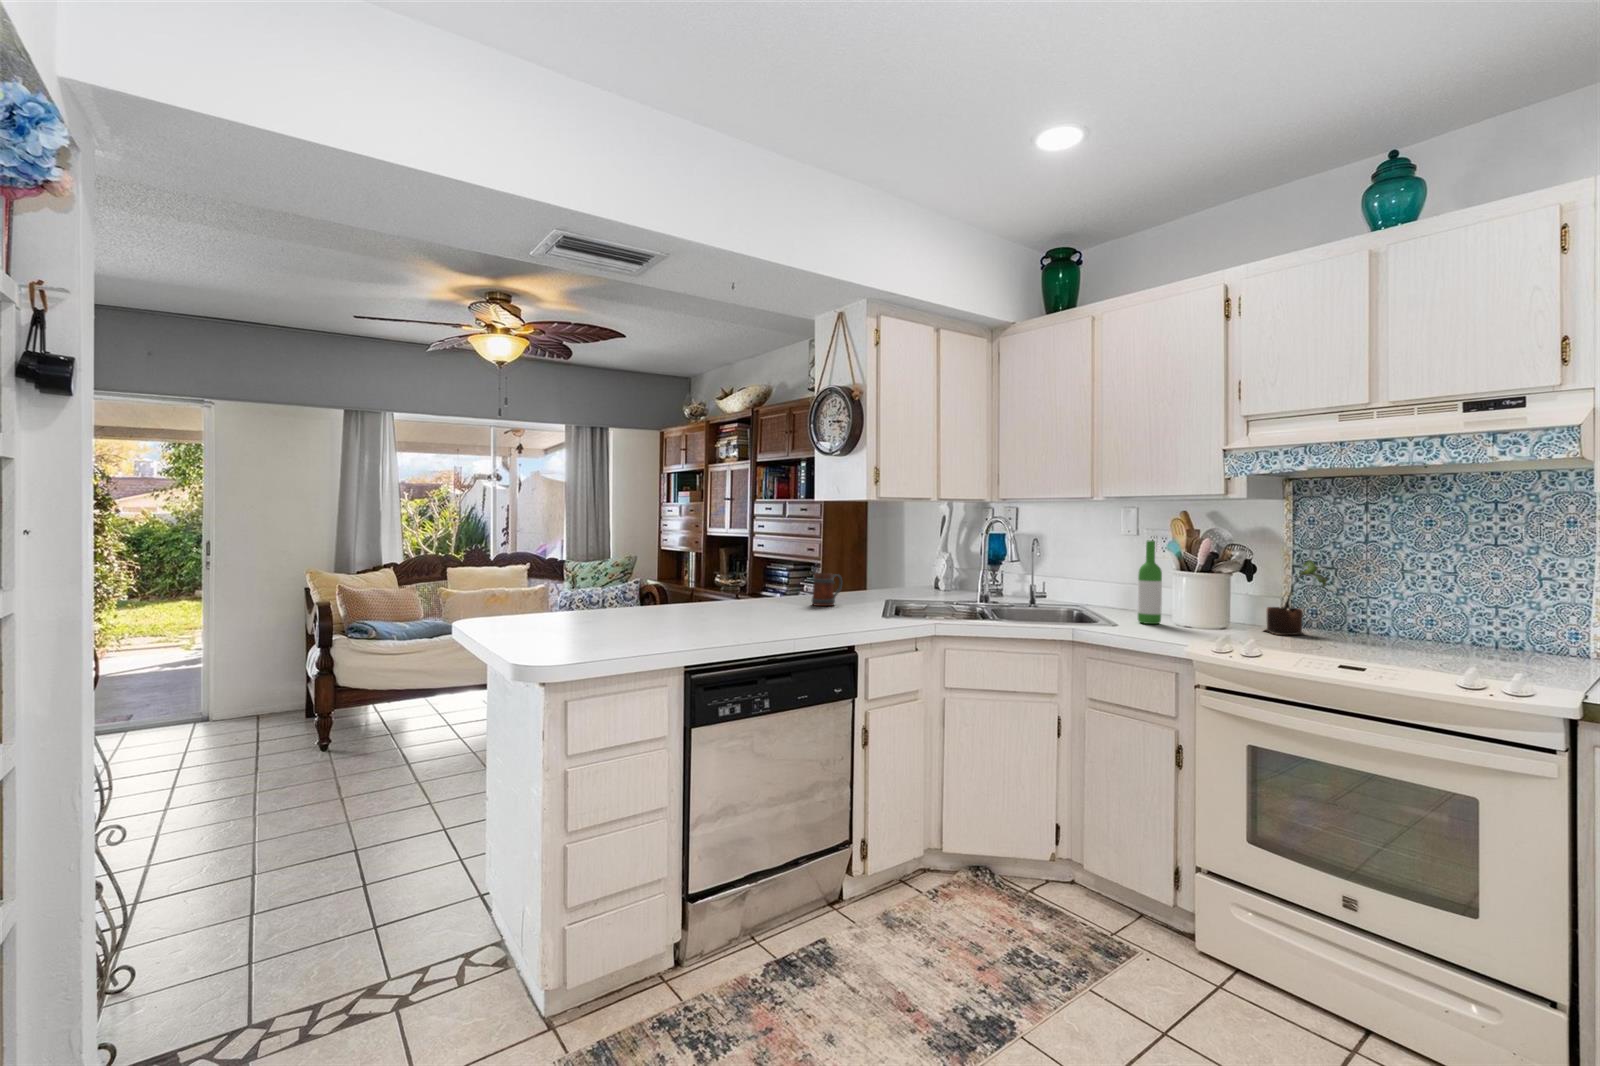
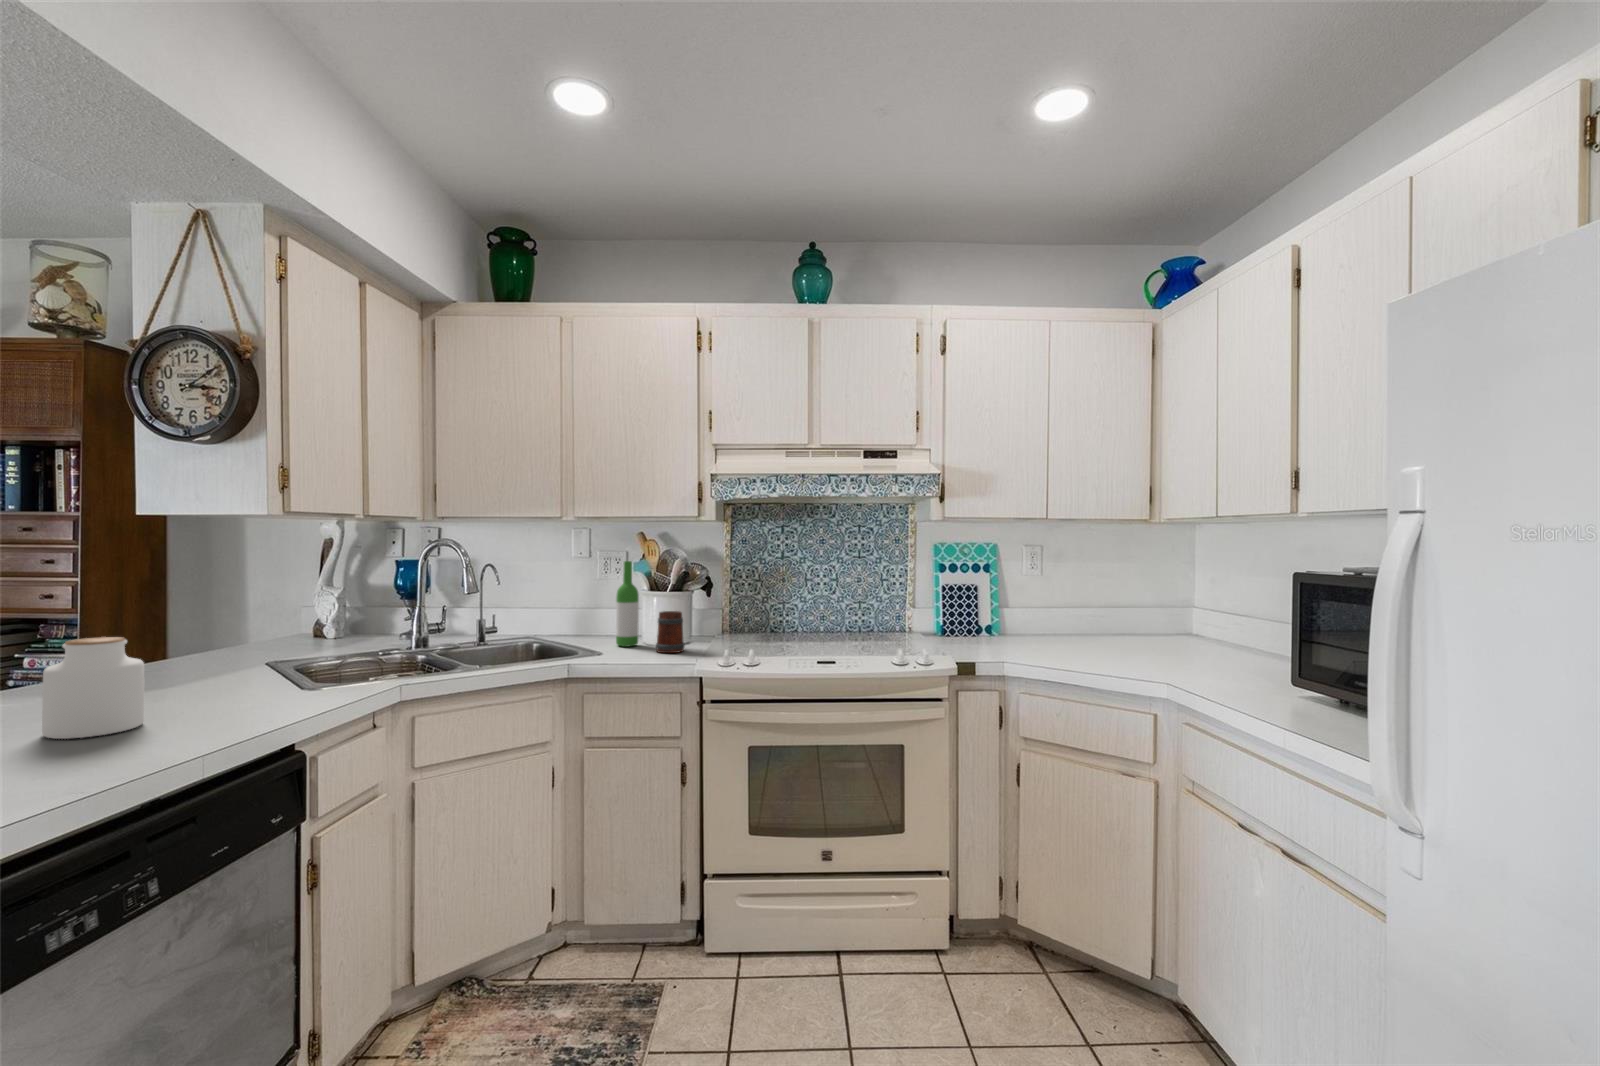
potted plant: present [1265,560,1327,635] -> none [718,574,760,642]
jar: none [740,570,782,623] -> present [42,637,144,739]
mug: present [812,573,842,606] -> present [656,611,685,653]

